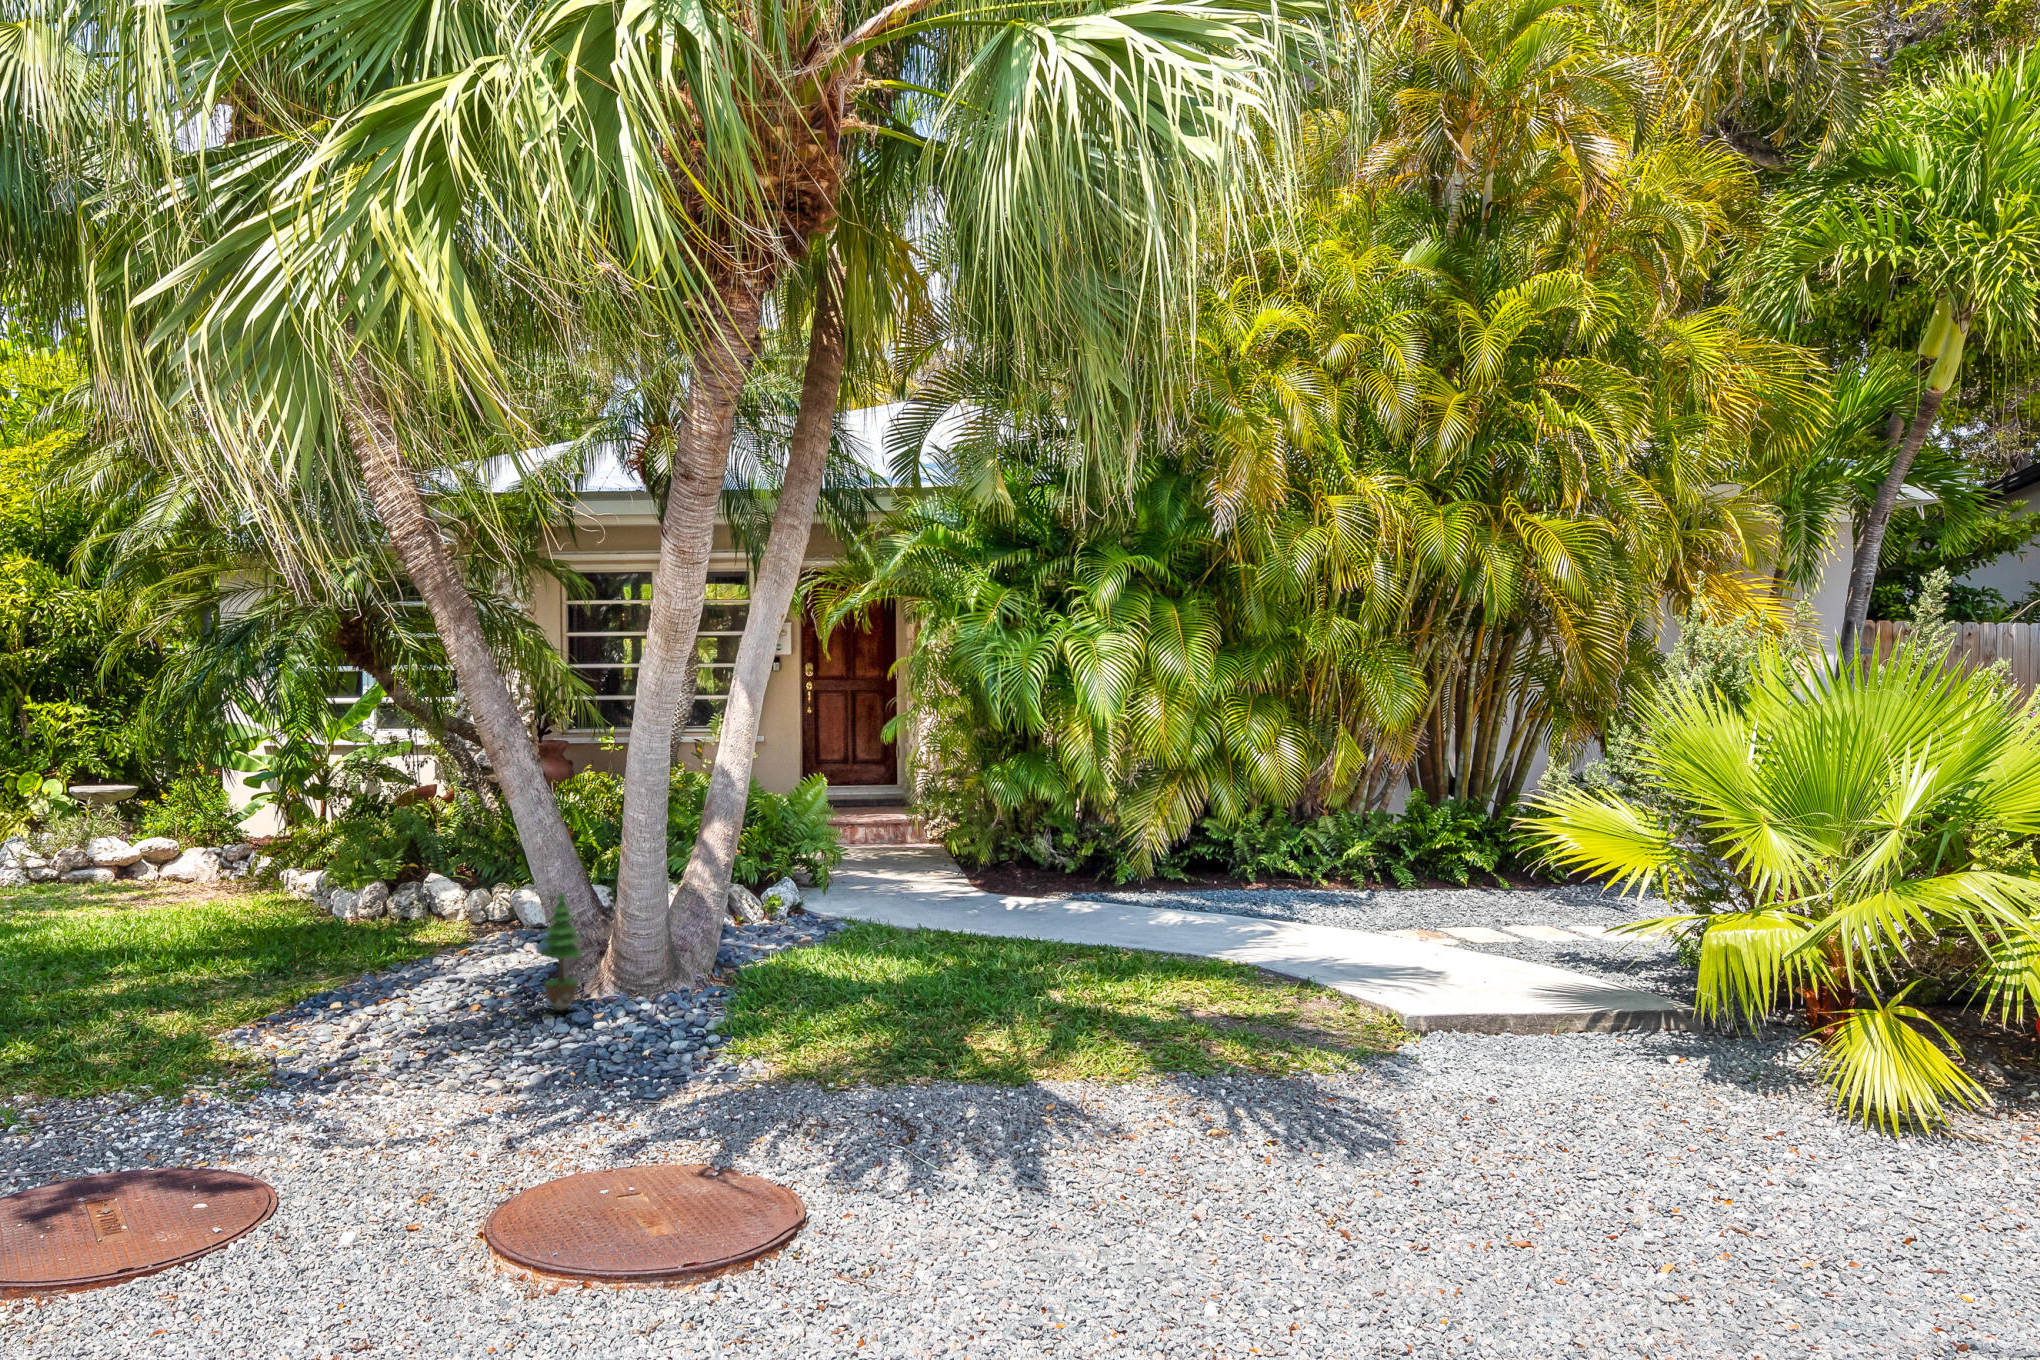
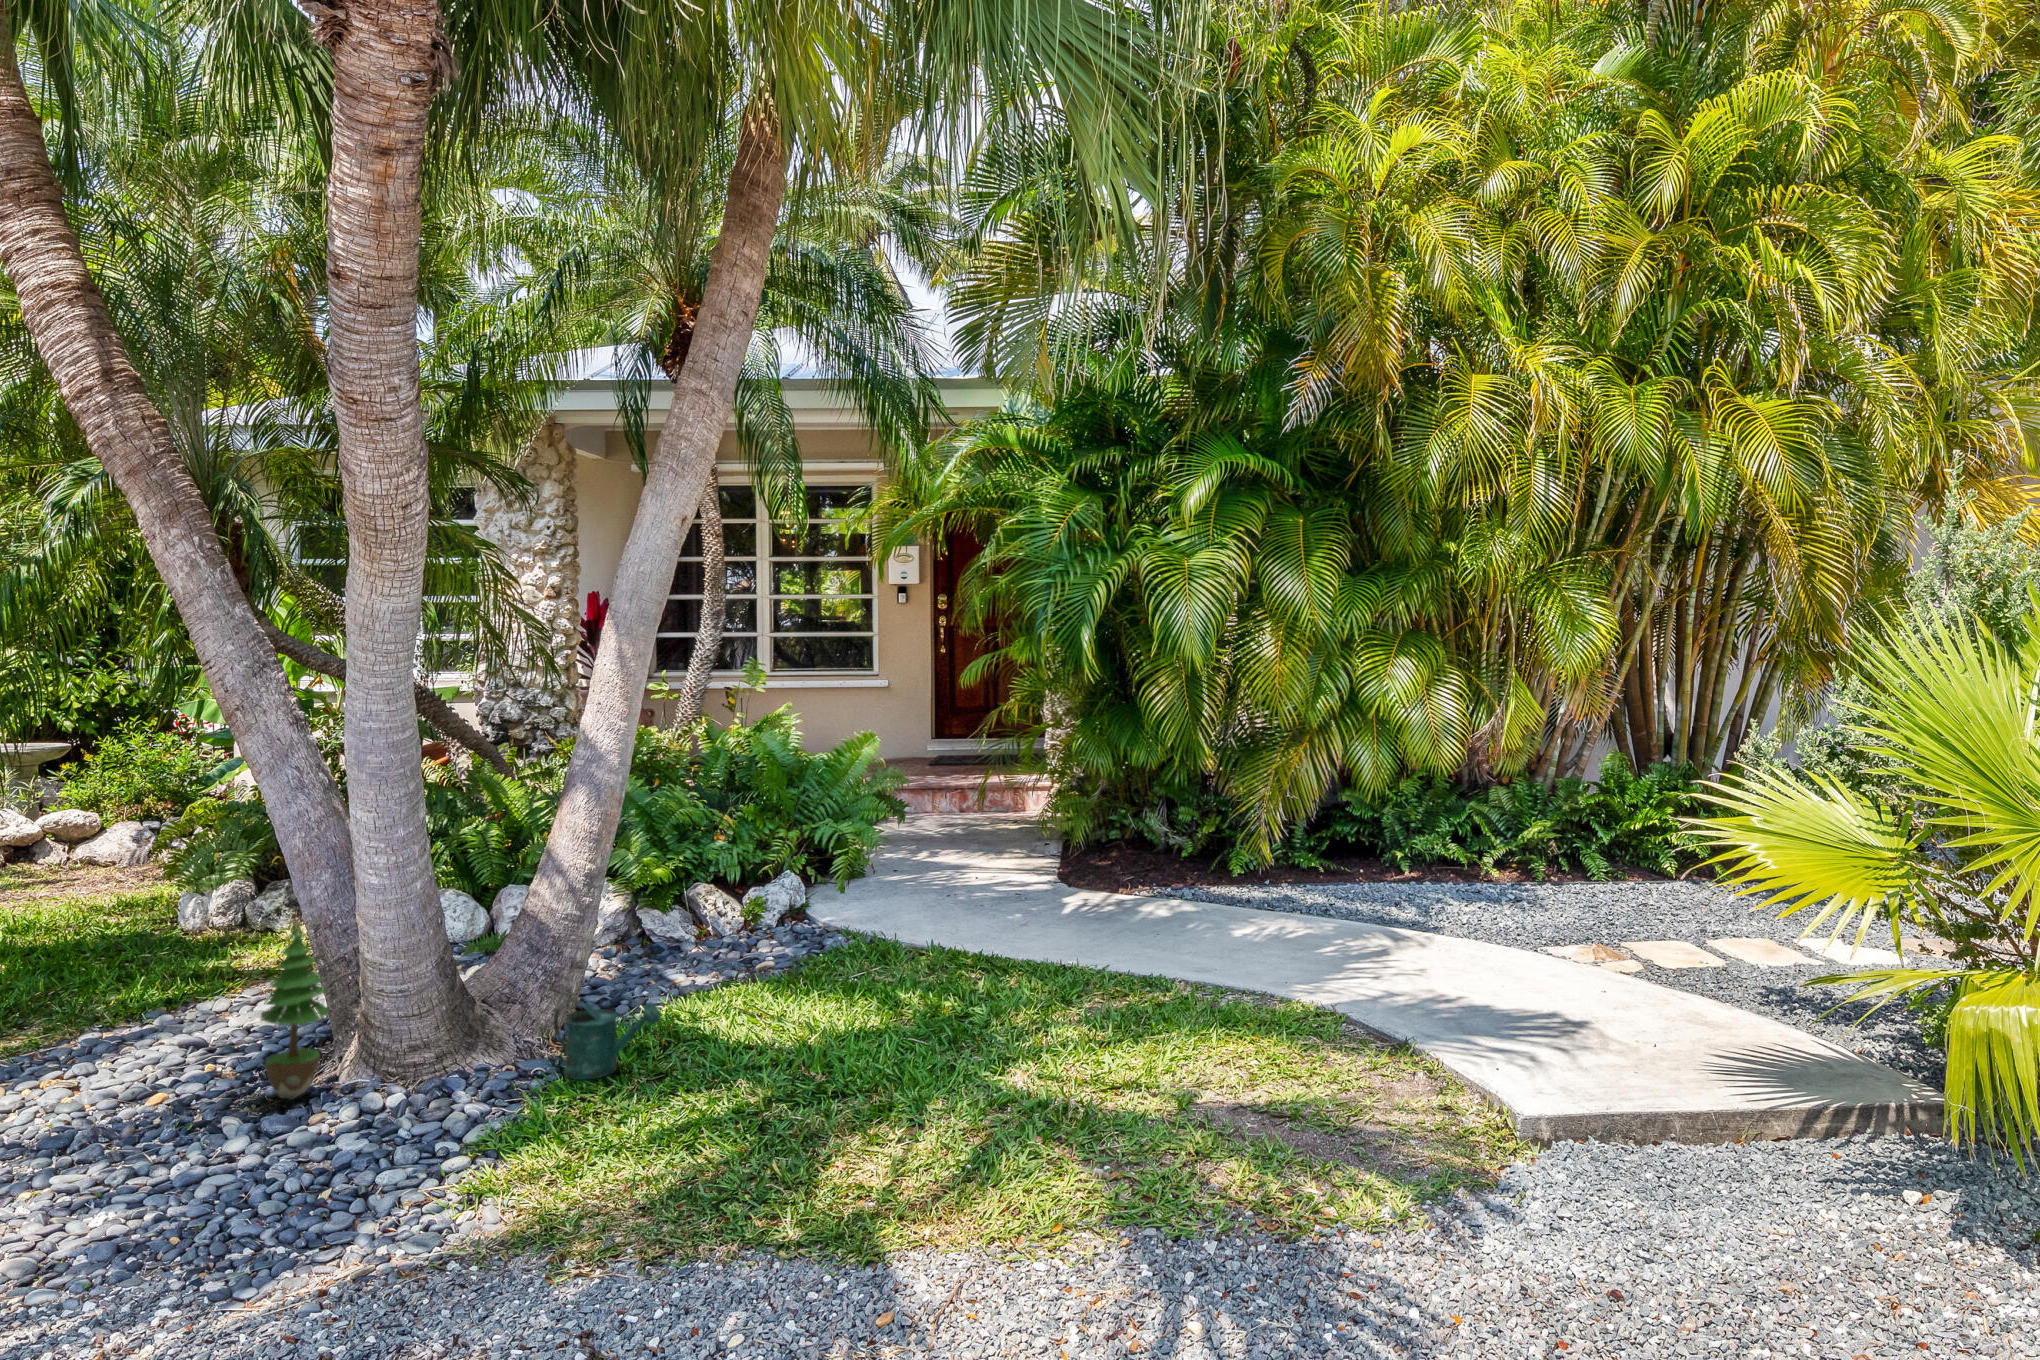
watering can: none [721,948,797,1002] -> present [554,1000,660,1080]

